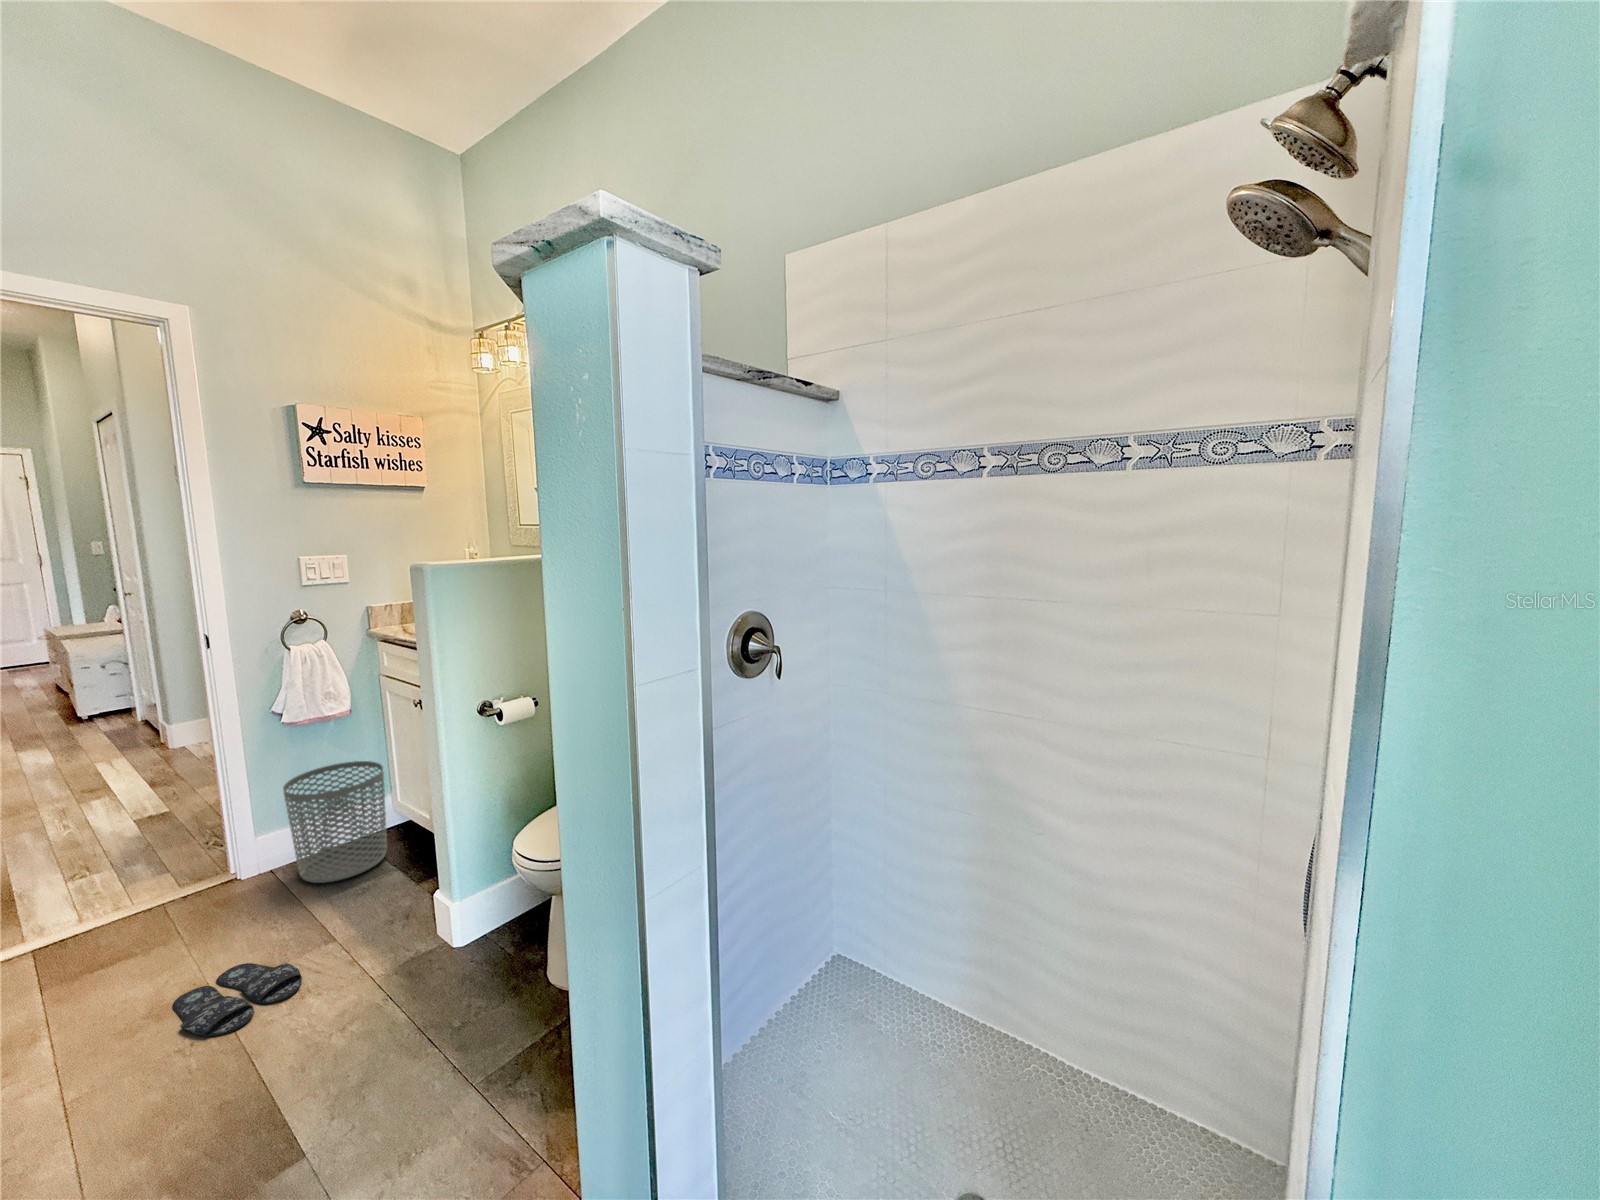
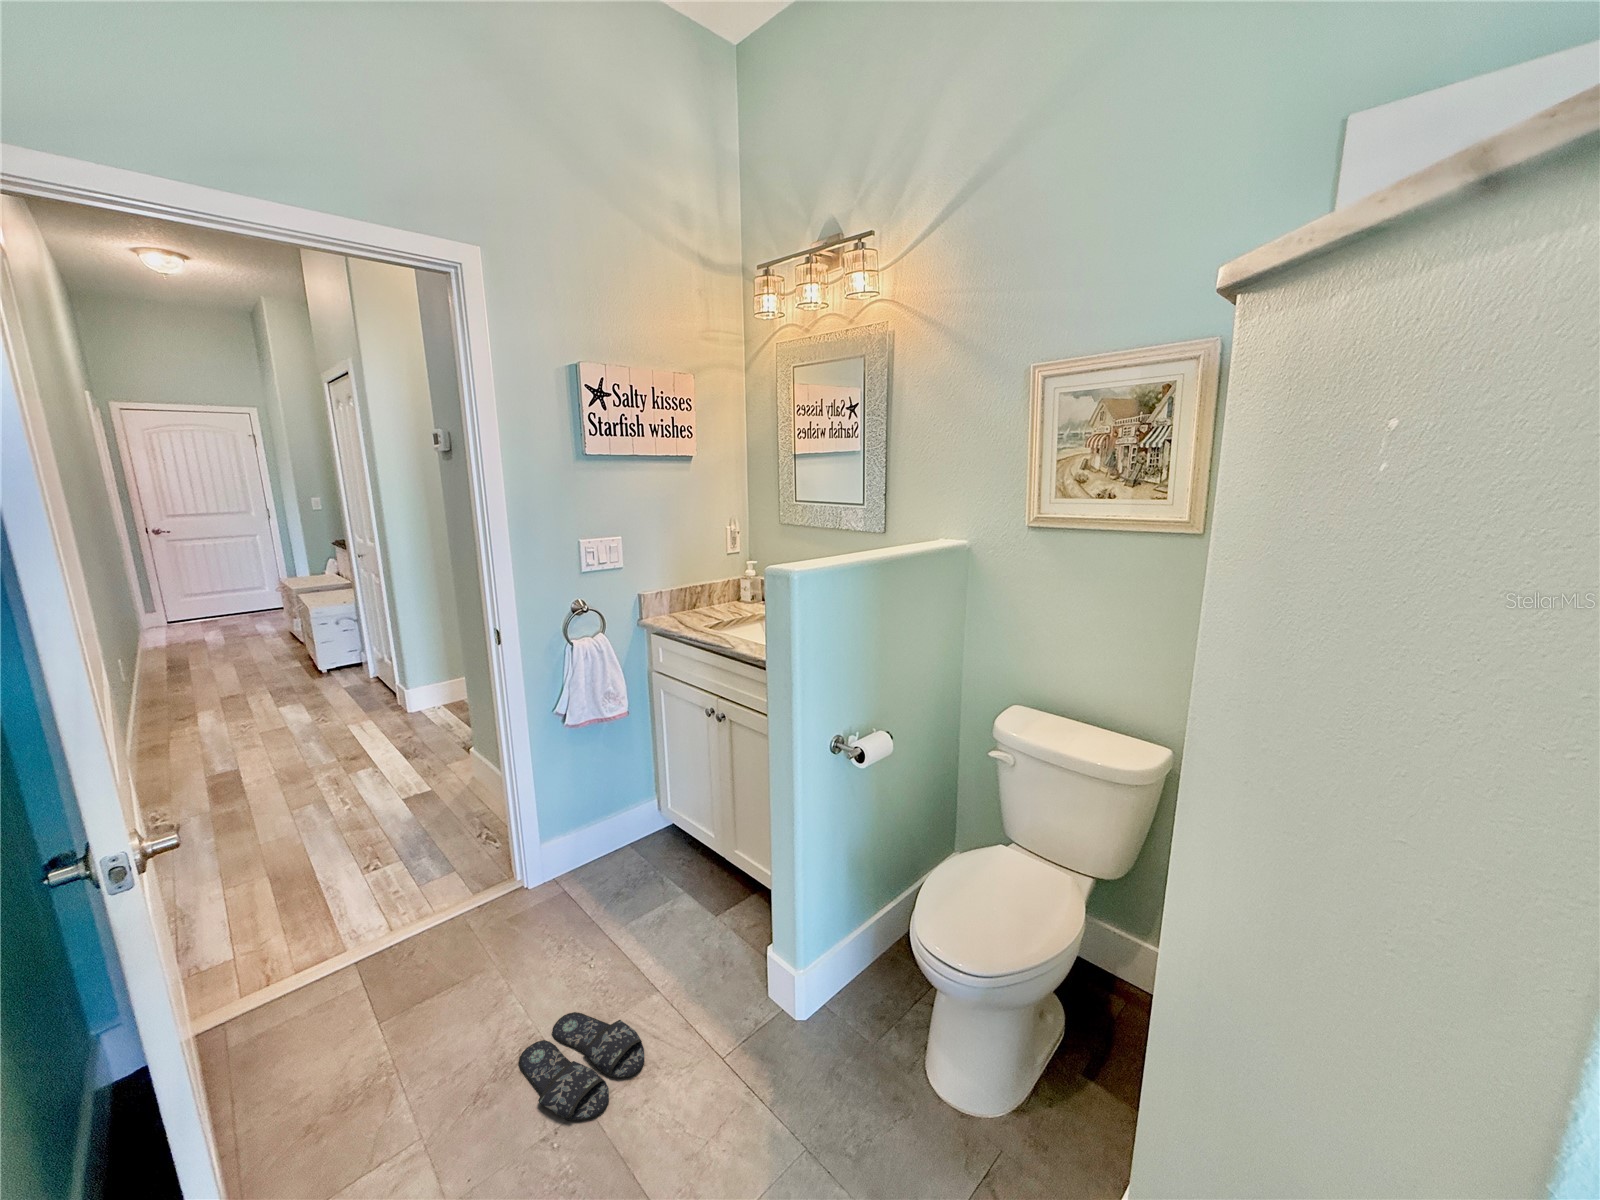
waste bin: present [283,761,387,883] -> none [572,766,666,903]

